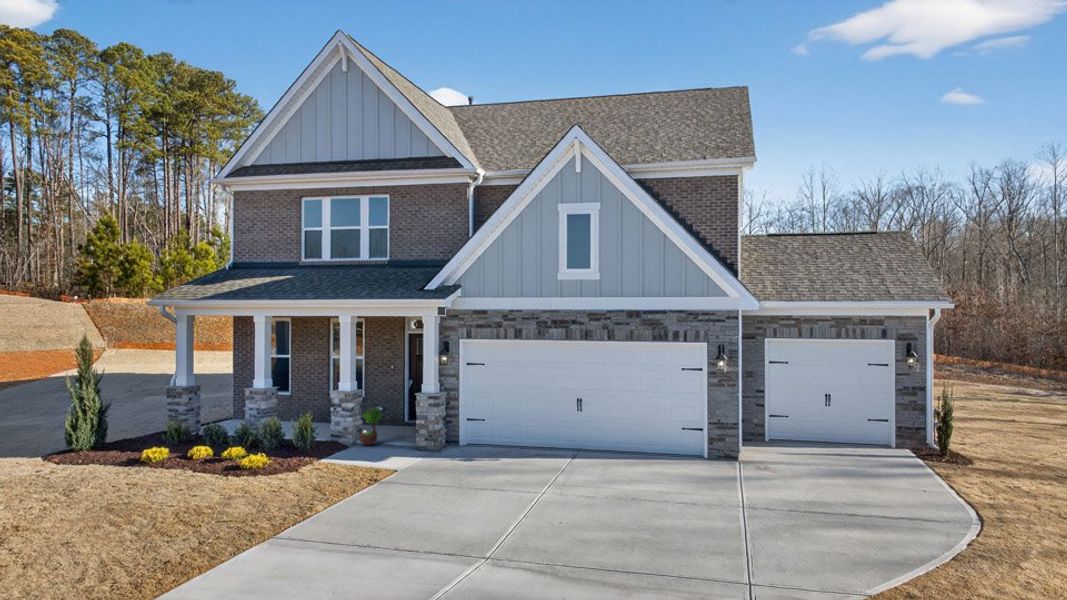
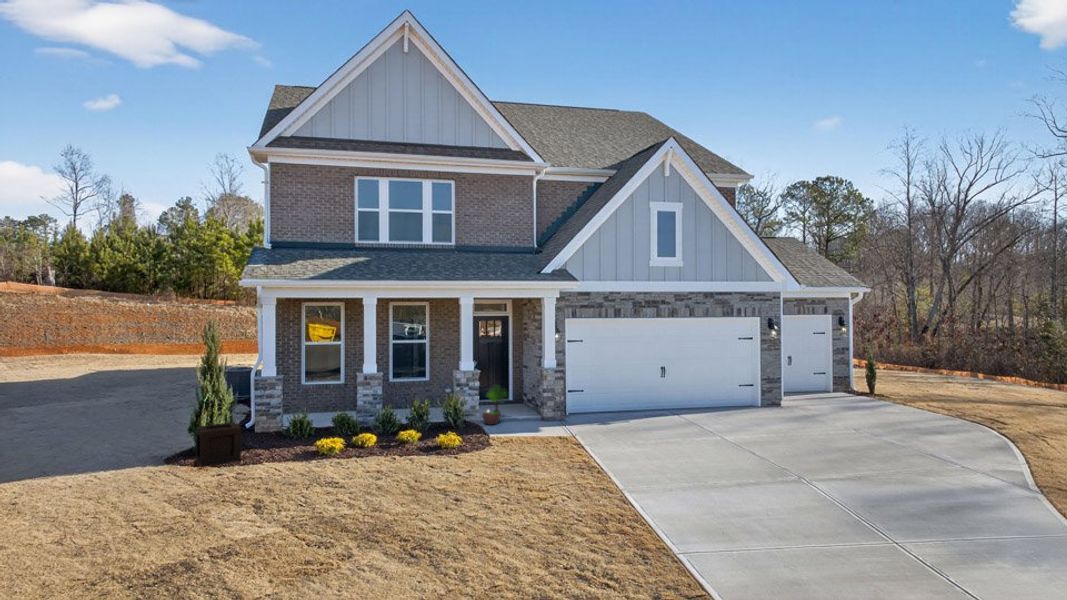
wooden crate: none [95,422,135,455] -> present [196,422,241,467]

